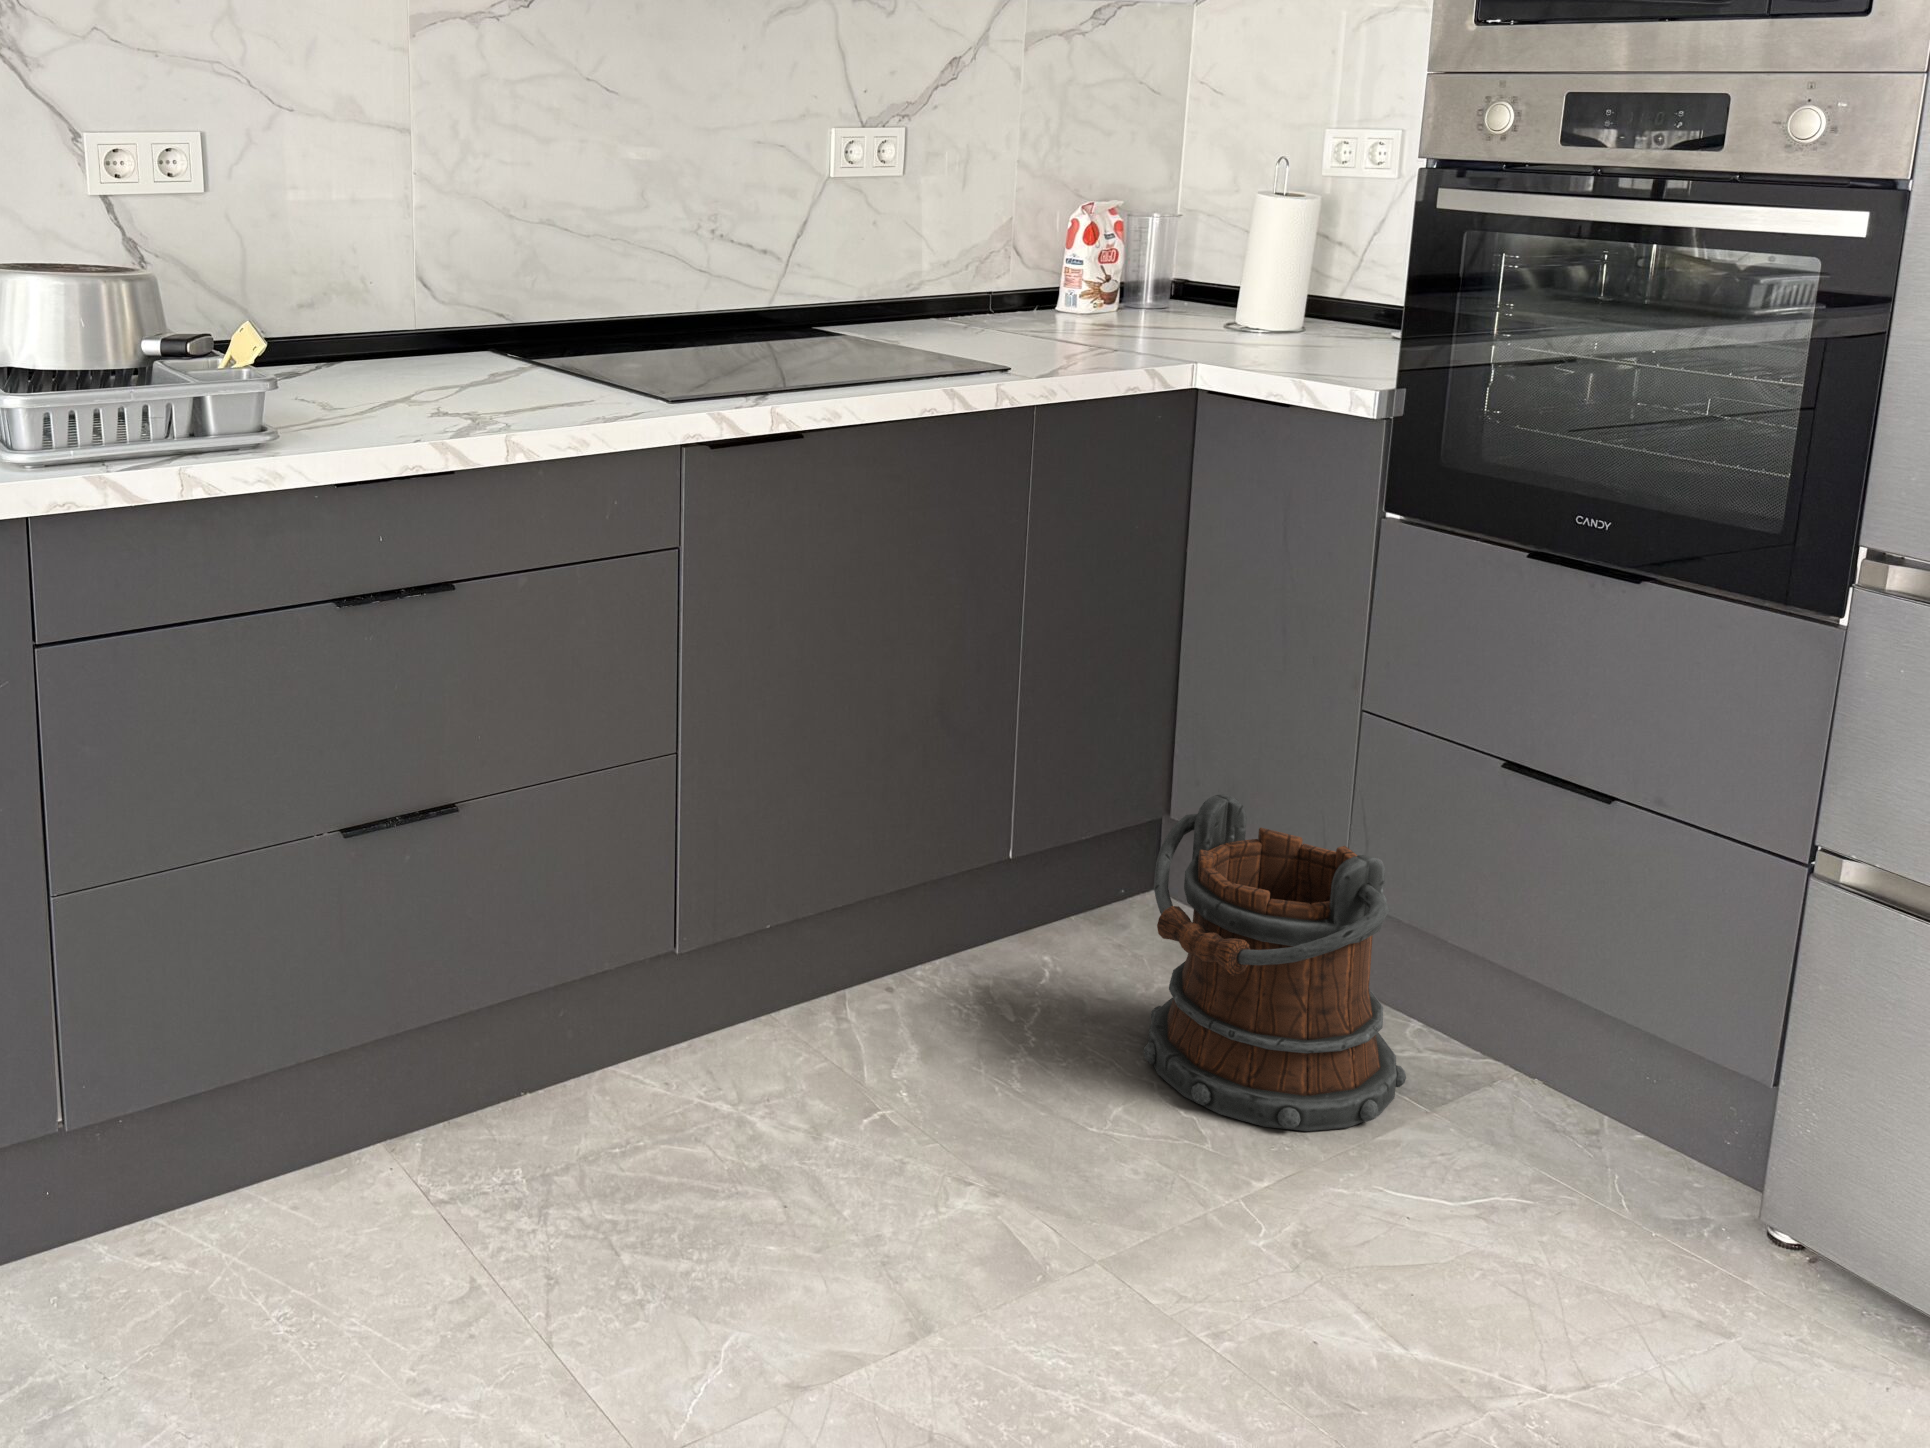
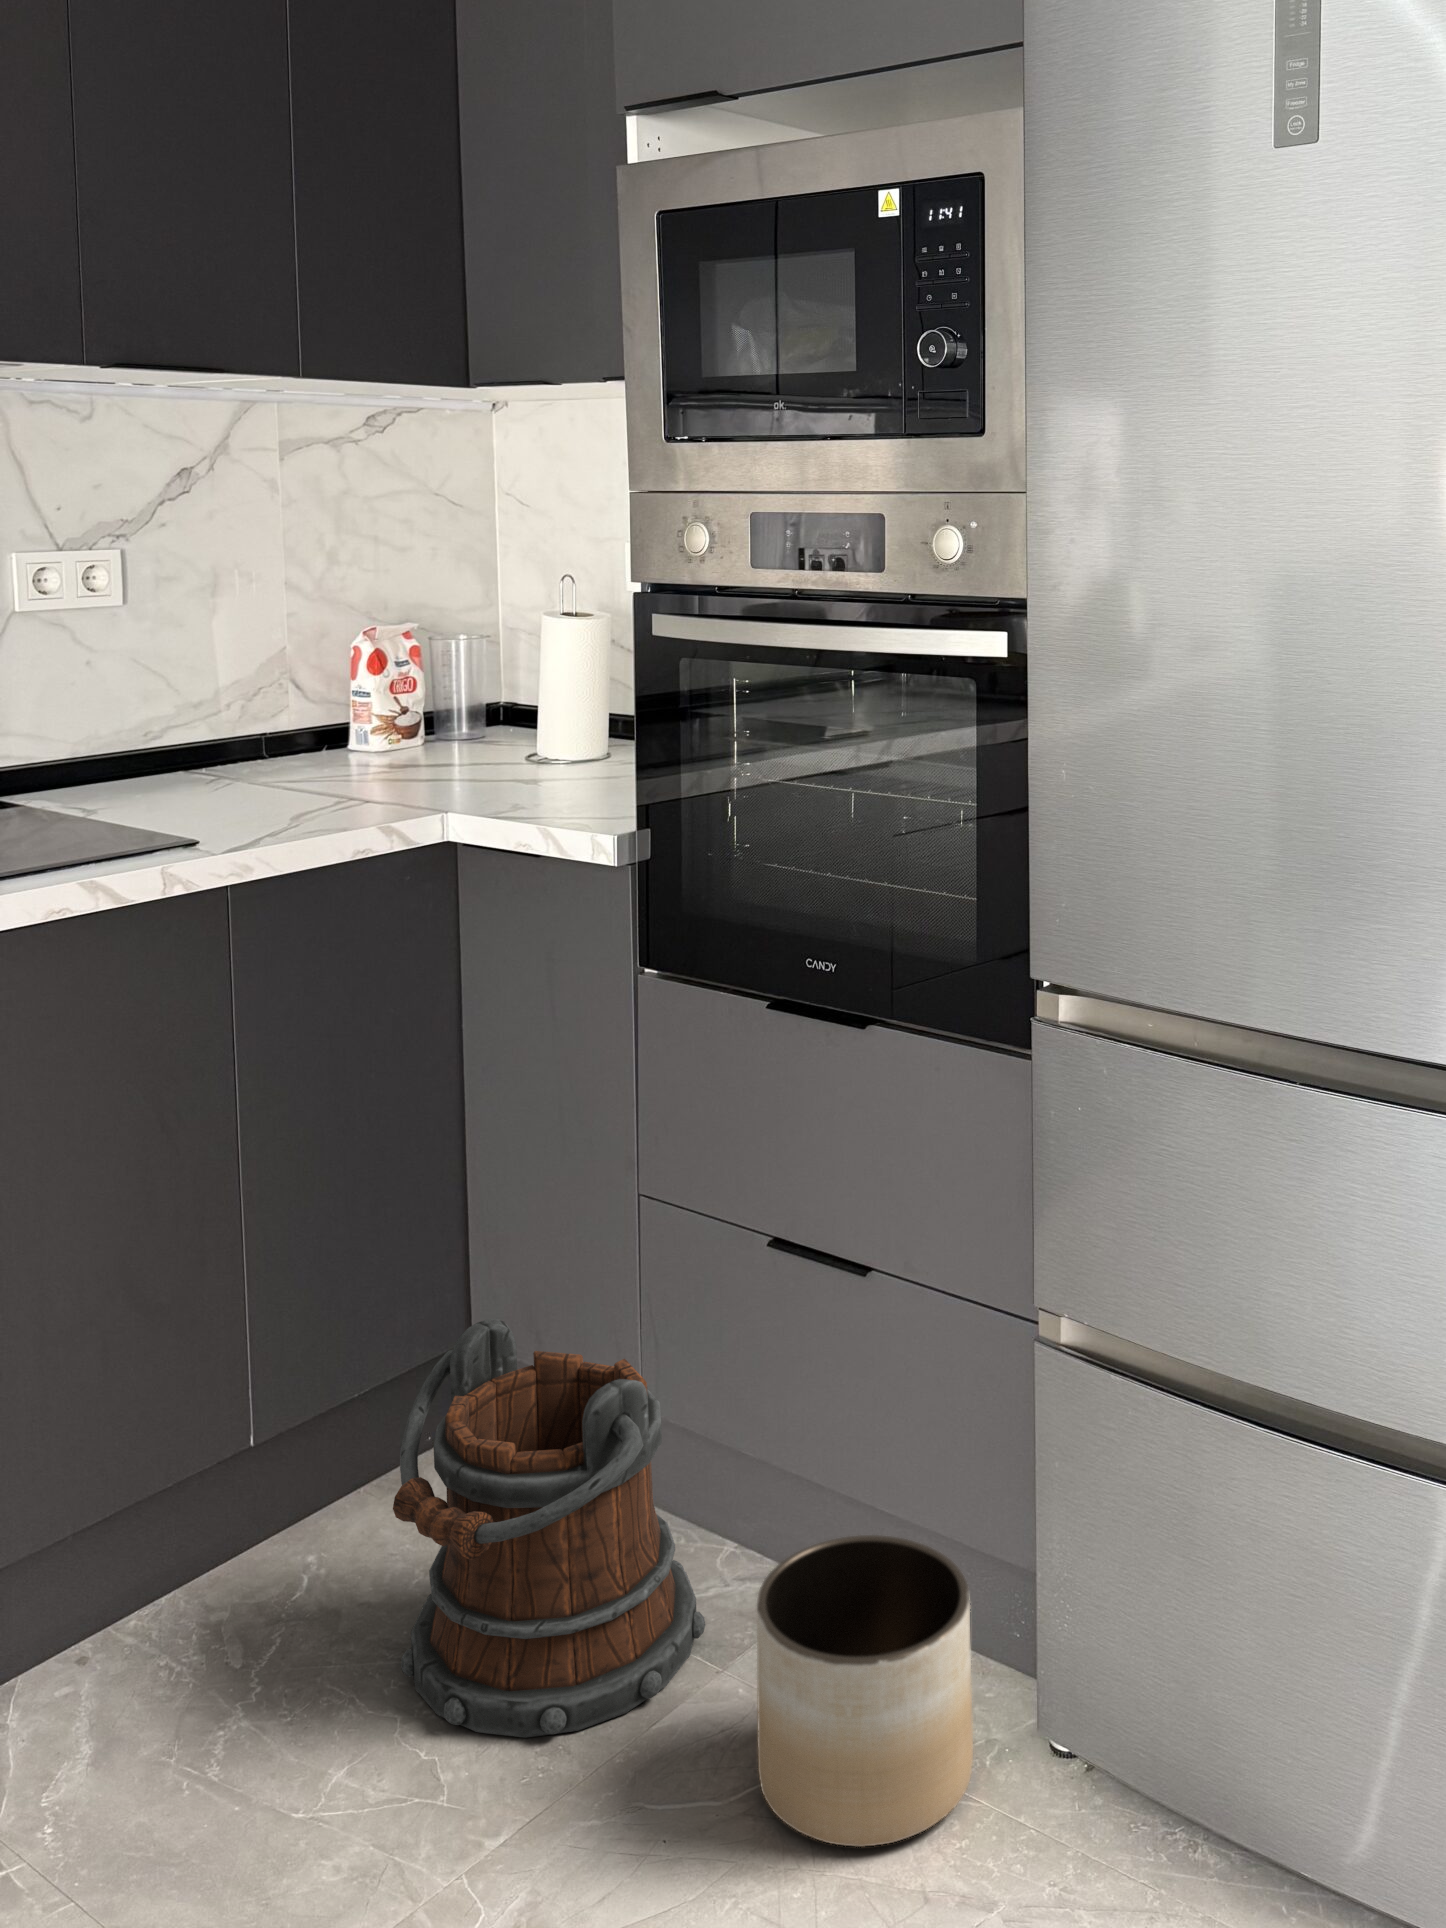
planter: none [1488,1020,1715,1271] -> present [757,1535,973,1847]

